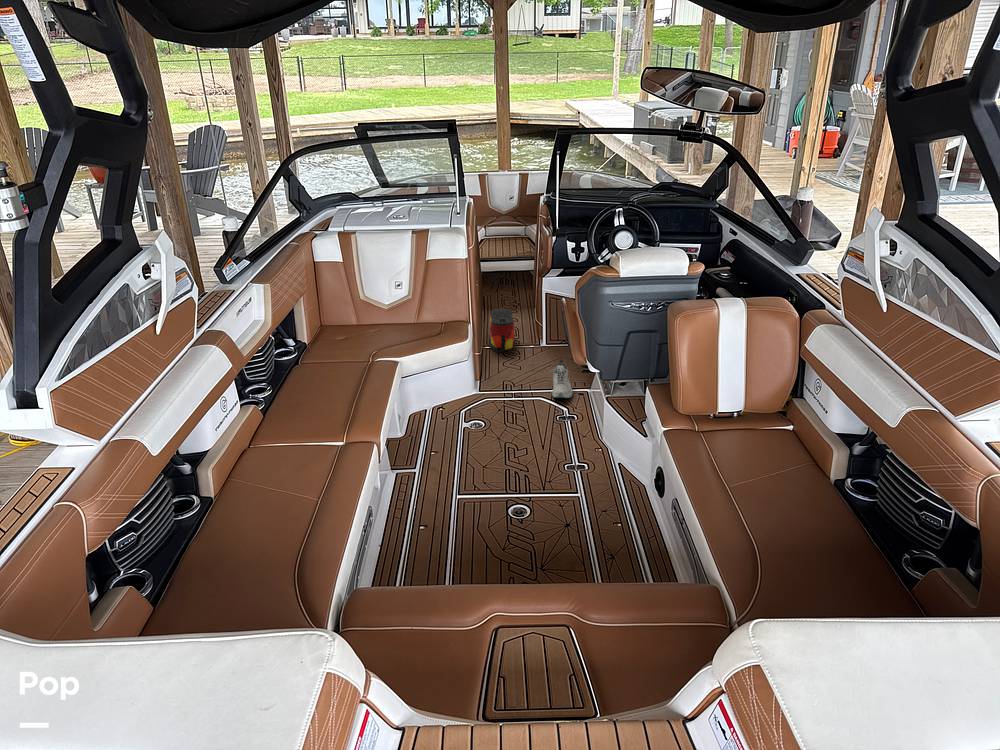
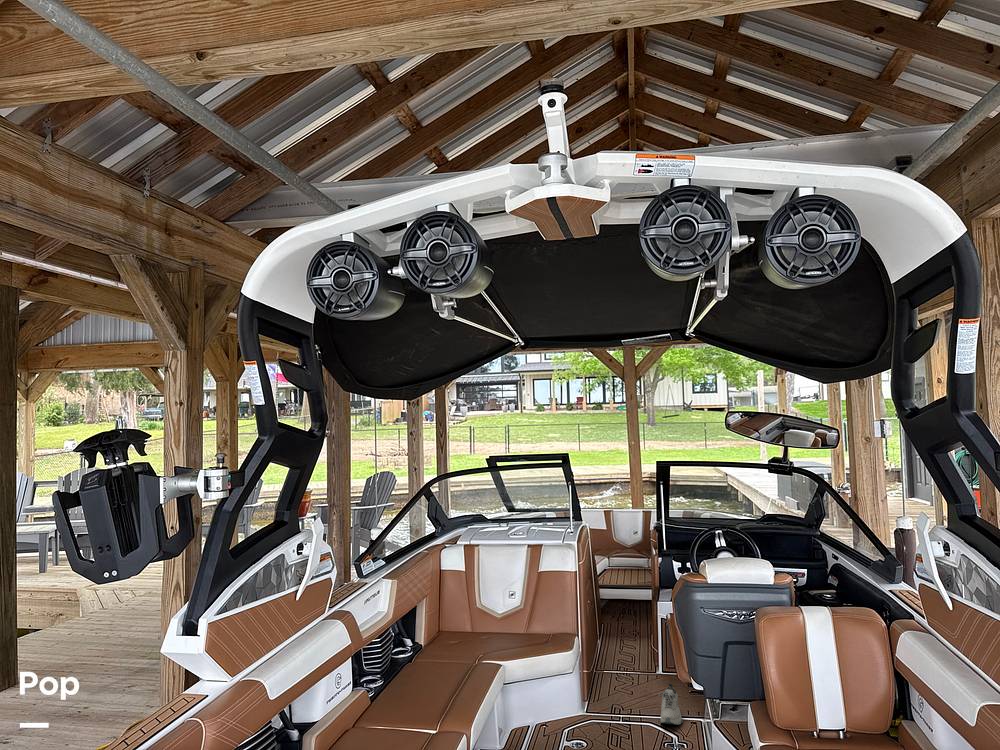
bag: present [489,309,514,352] -> none [605,635,630,679]

